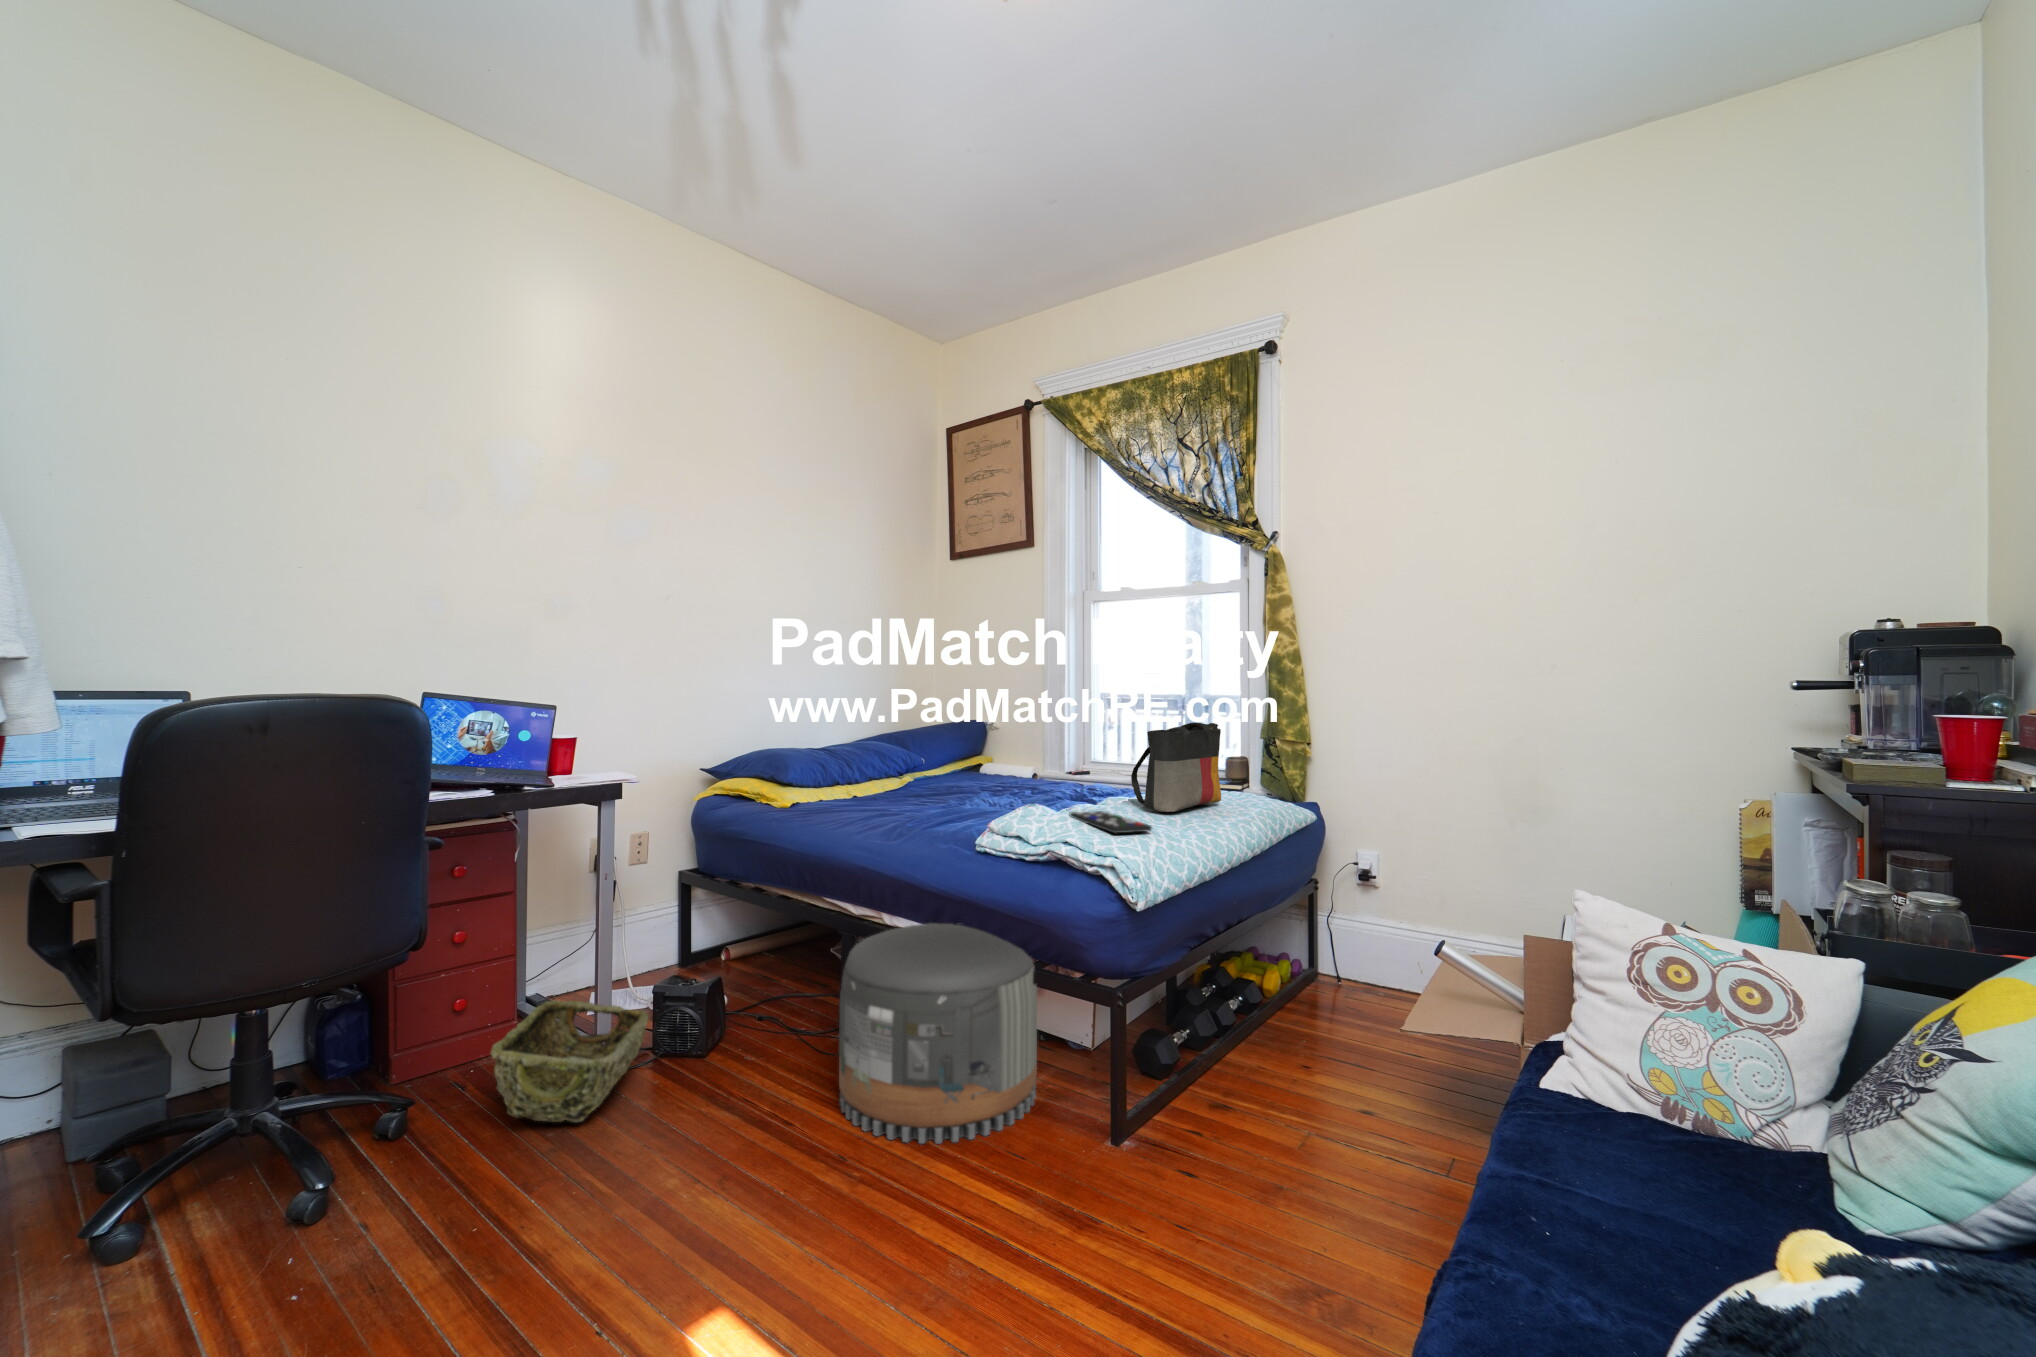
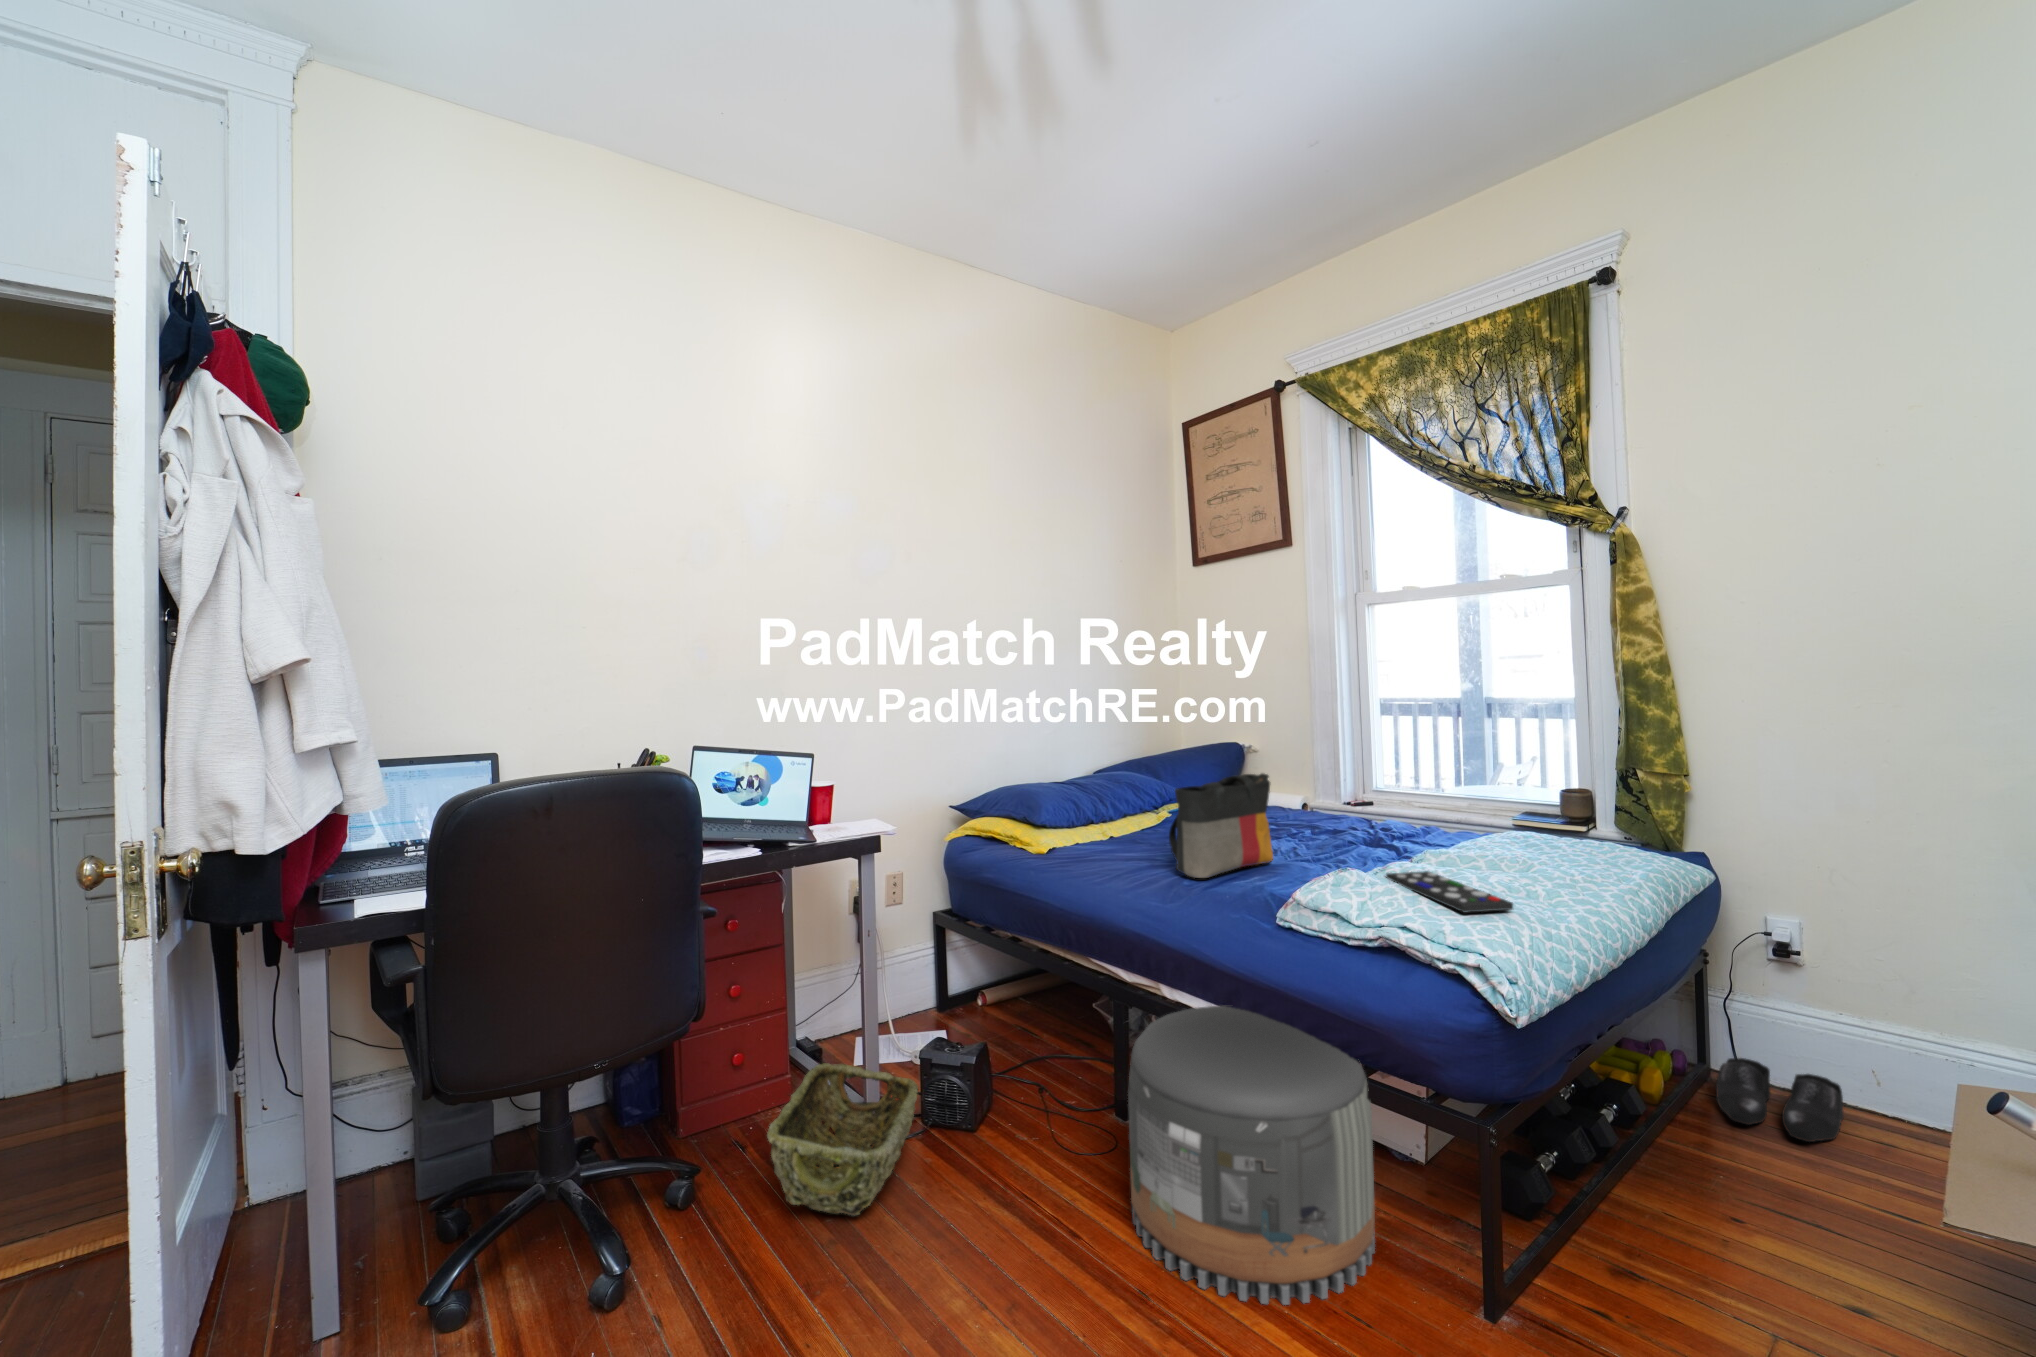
tote bag: present [1131,722,1221,812] -> present [1169,773,1273,878]
shoe: none [1312,961,1392,1012] -> present [1716,1058,1843,1142]

